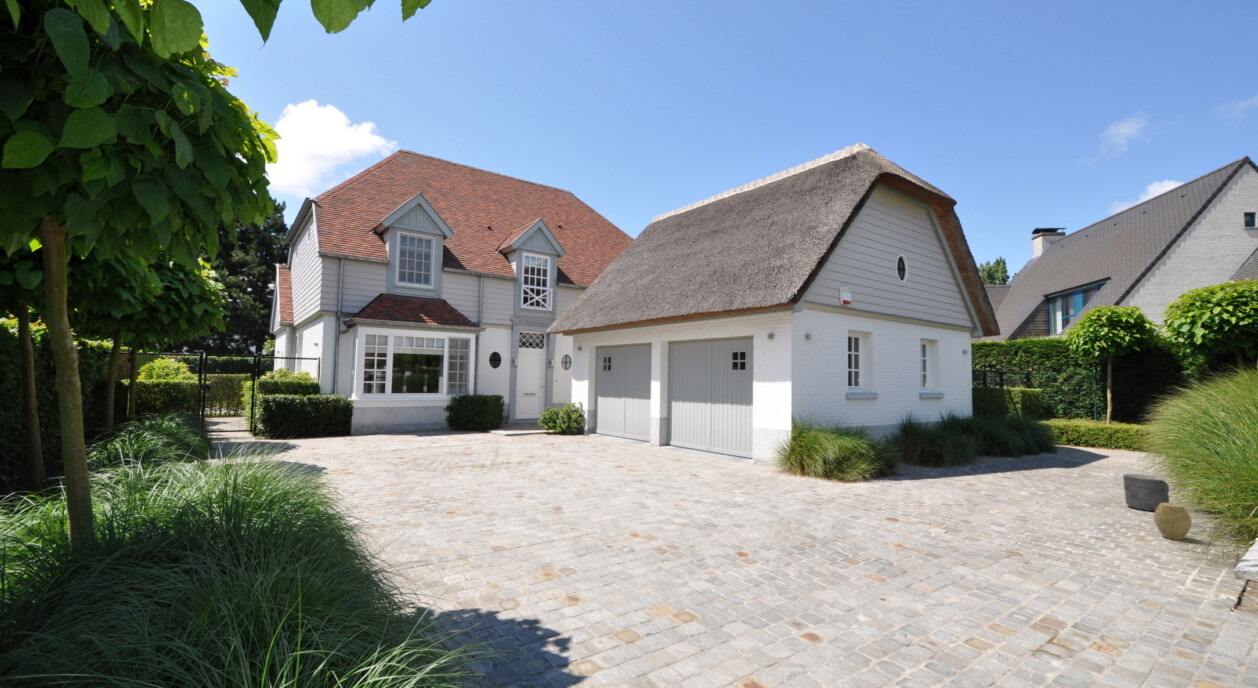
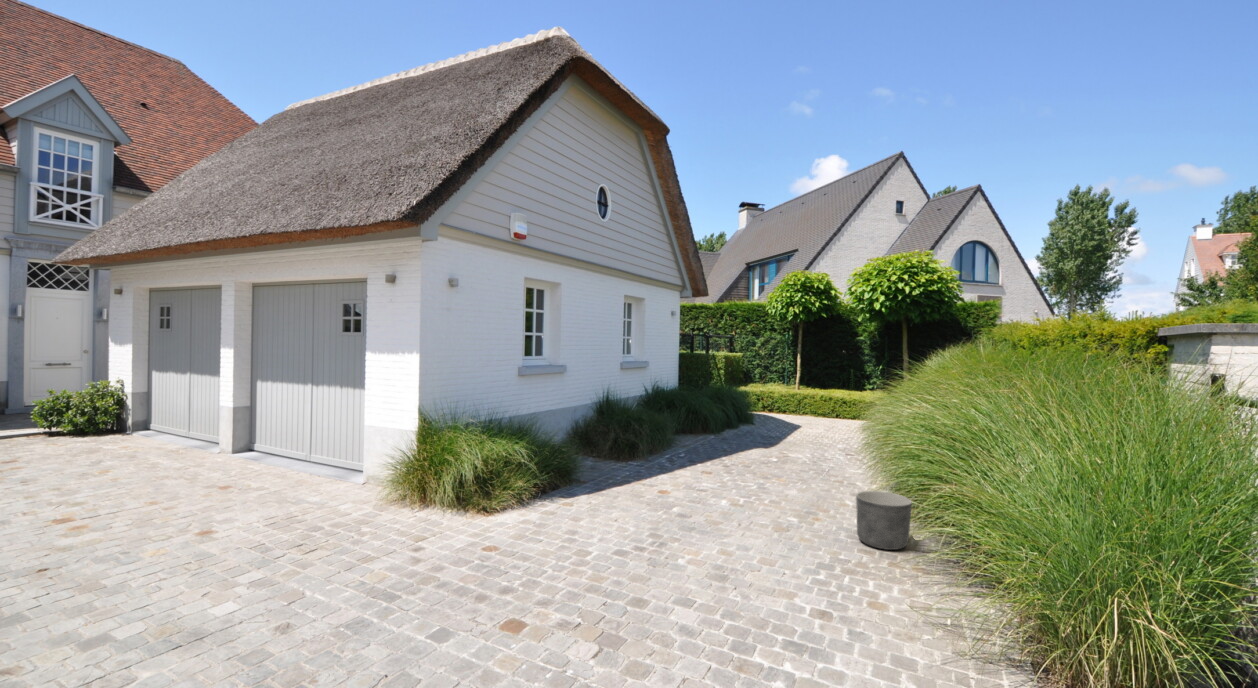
woven basket: present [1154,503,1192,540] -> none [932,581,988,651]

